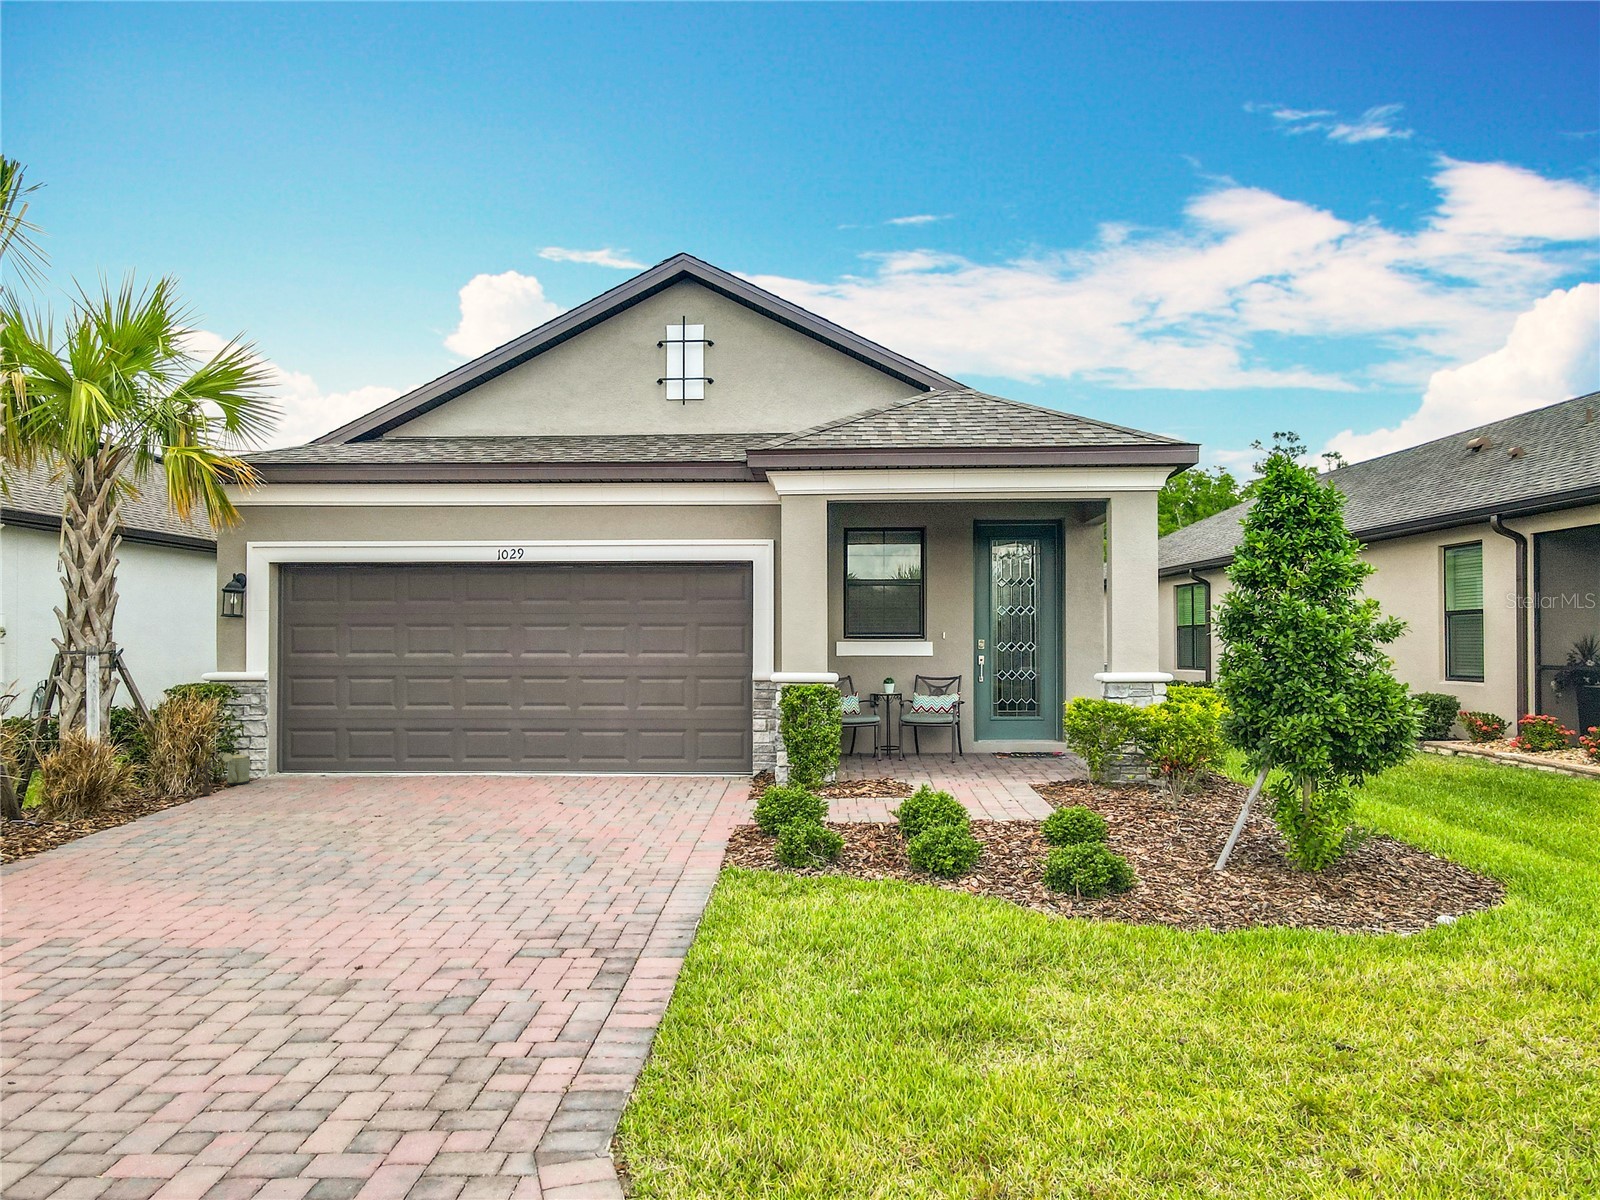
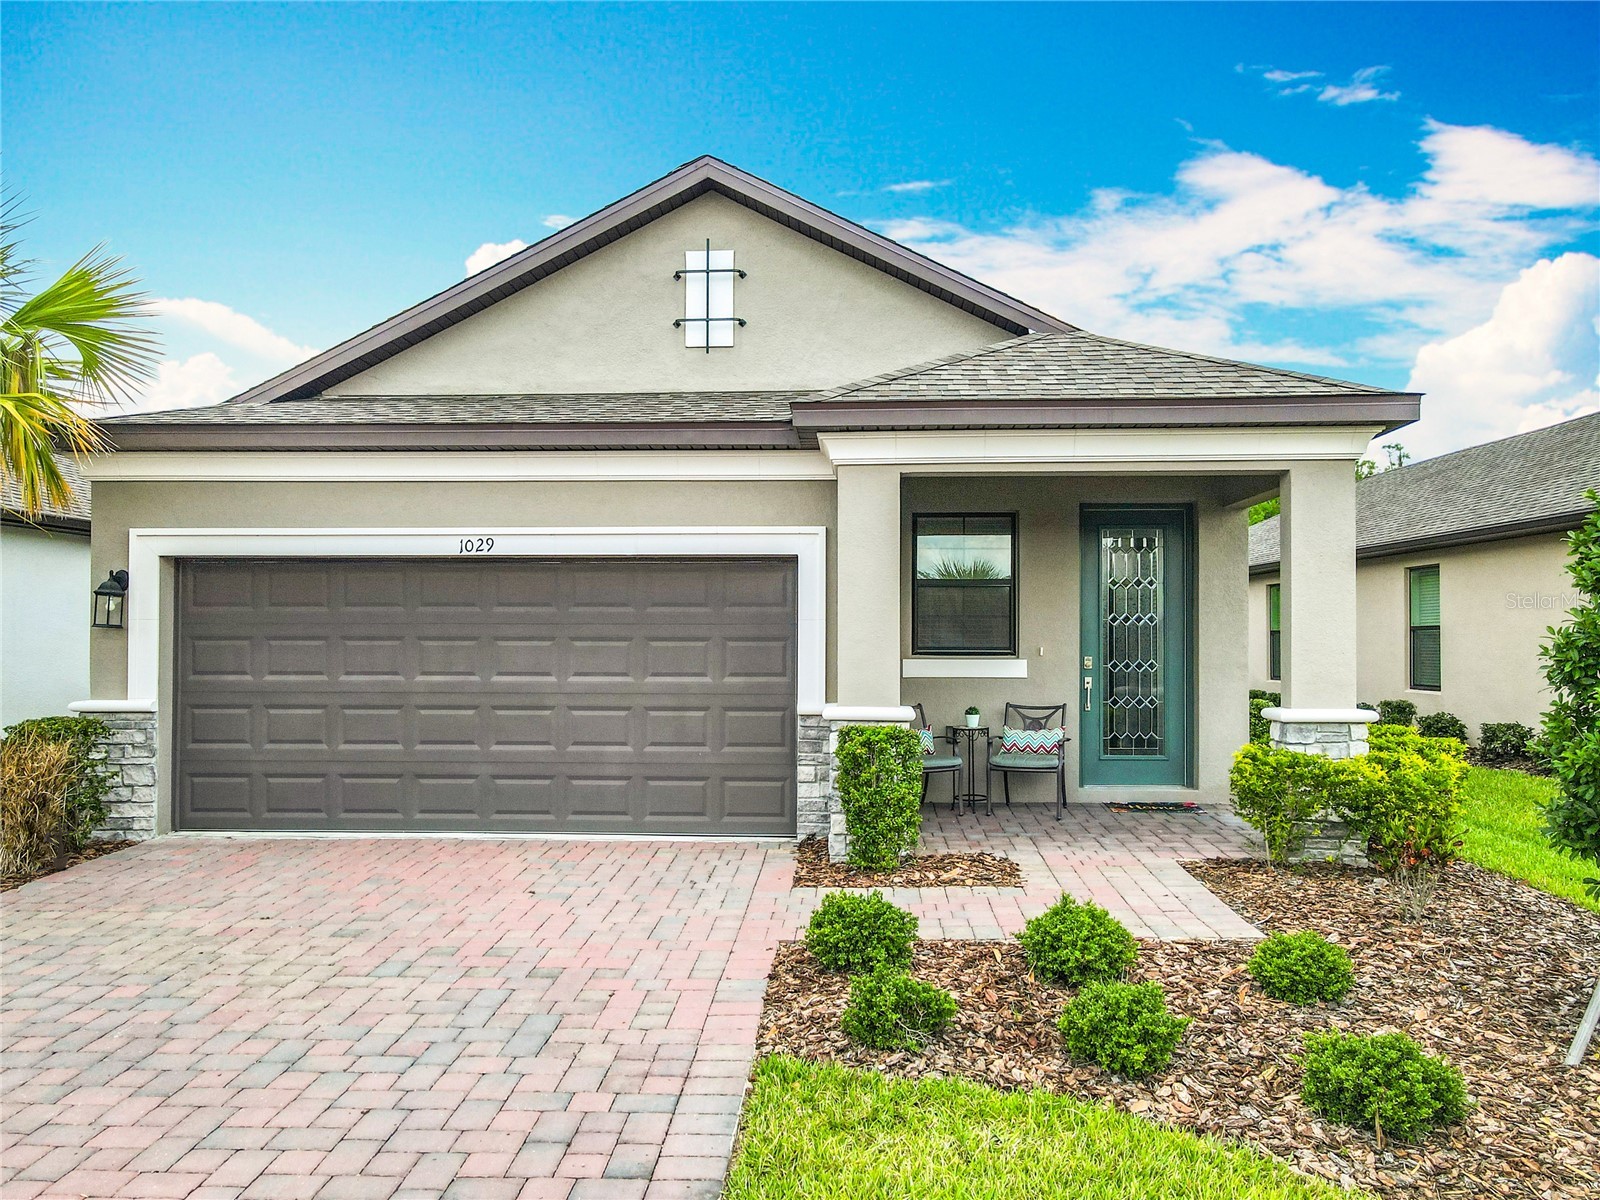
watering can: present [222,753,250,785] -> none [88,799,131,850]

